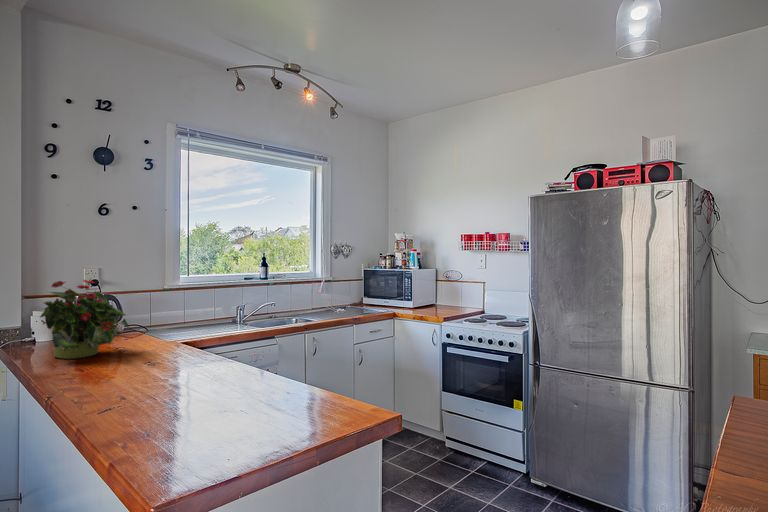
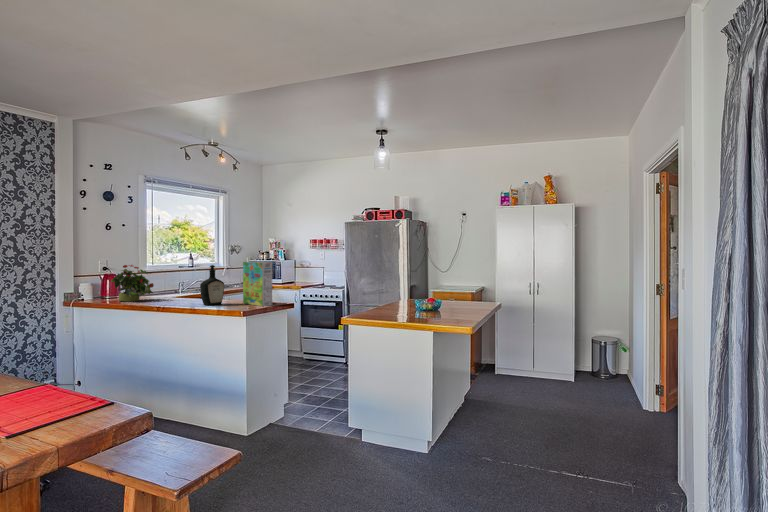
cereal box: none [251,282,315,438] -> present [243,262,272,306]
bottle: none [134,290,205,408] -> present [200,265,224,306]

